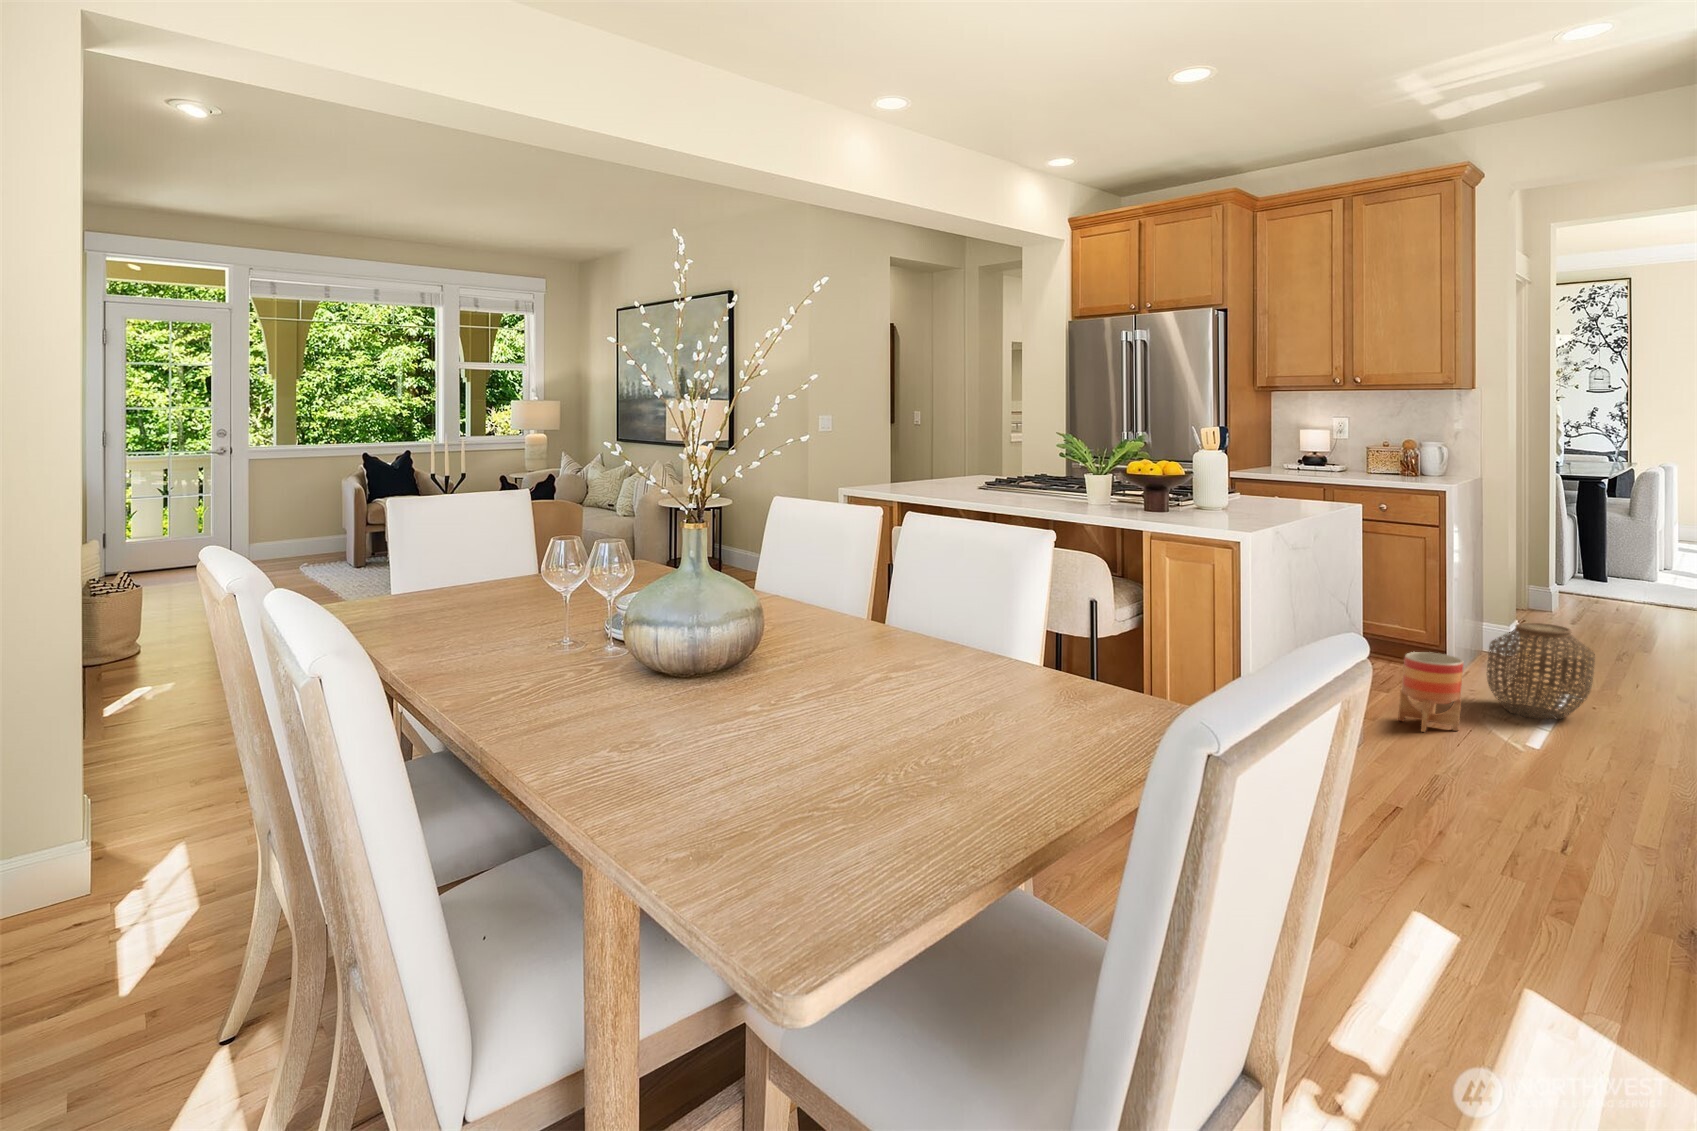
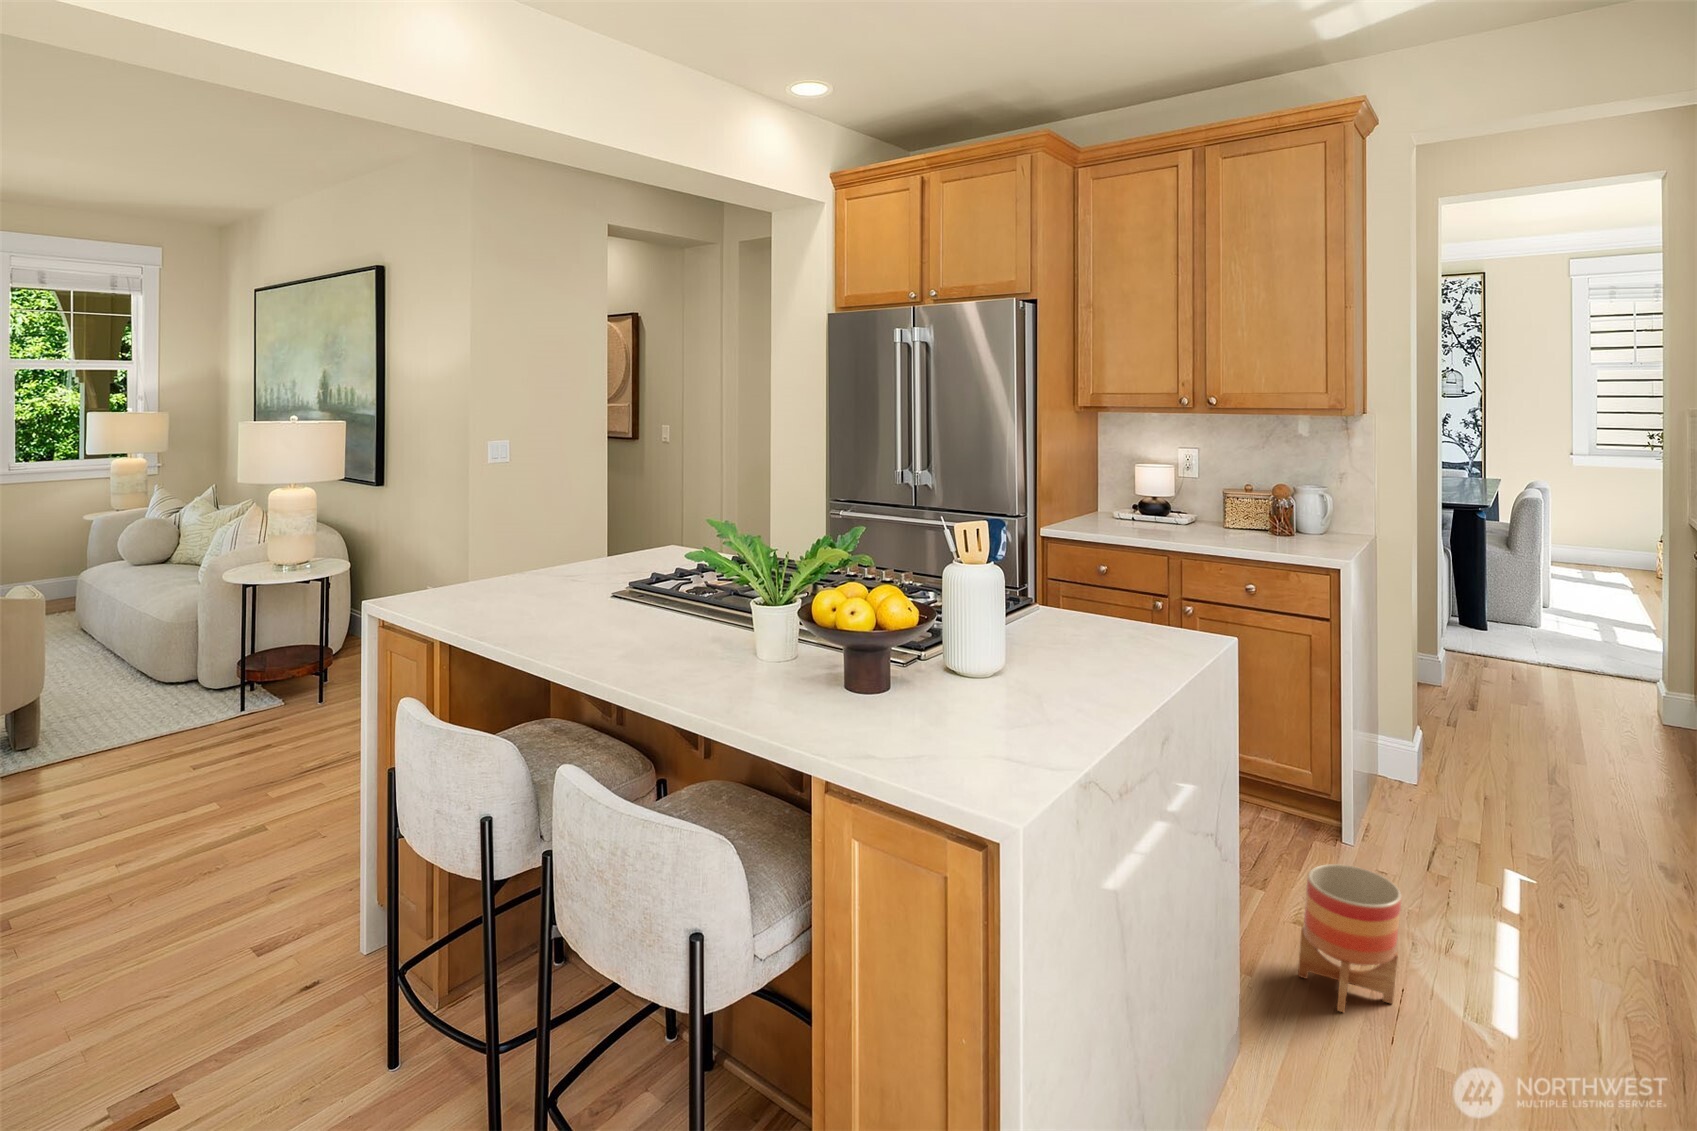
woven basket: present [1487,623,1595,719] -> none [1418,794,1585,955]

